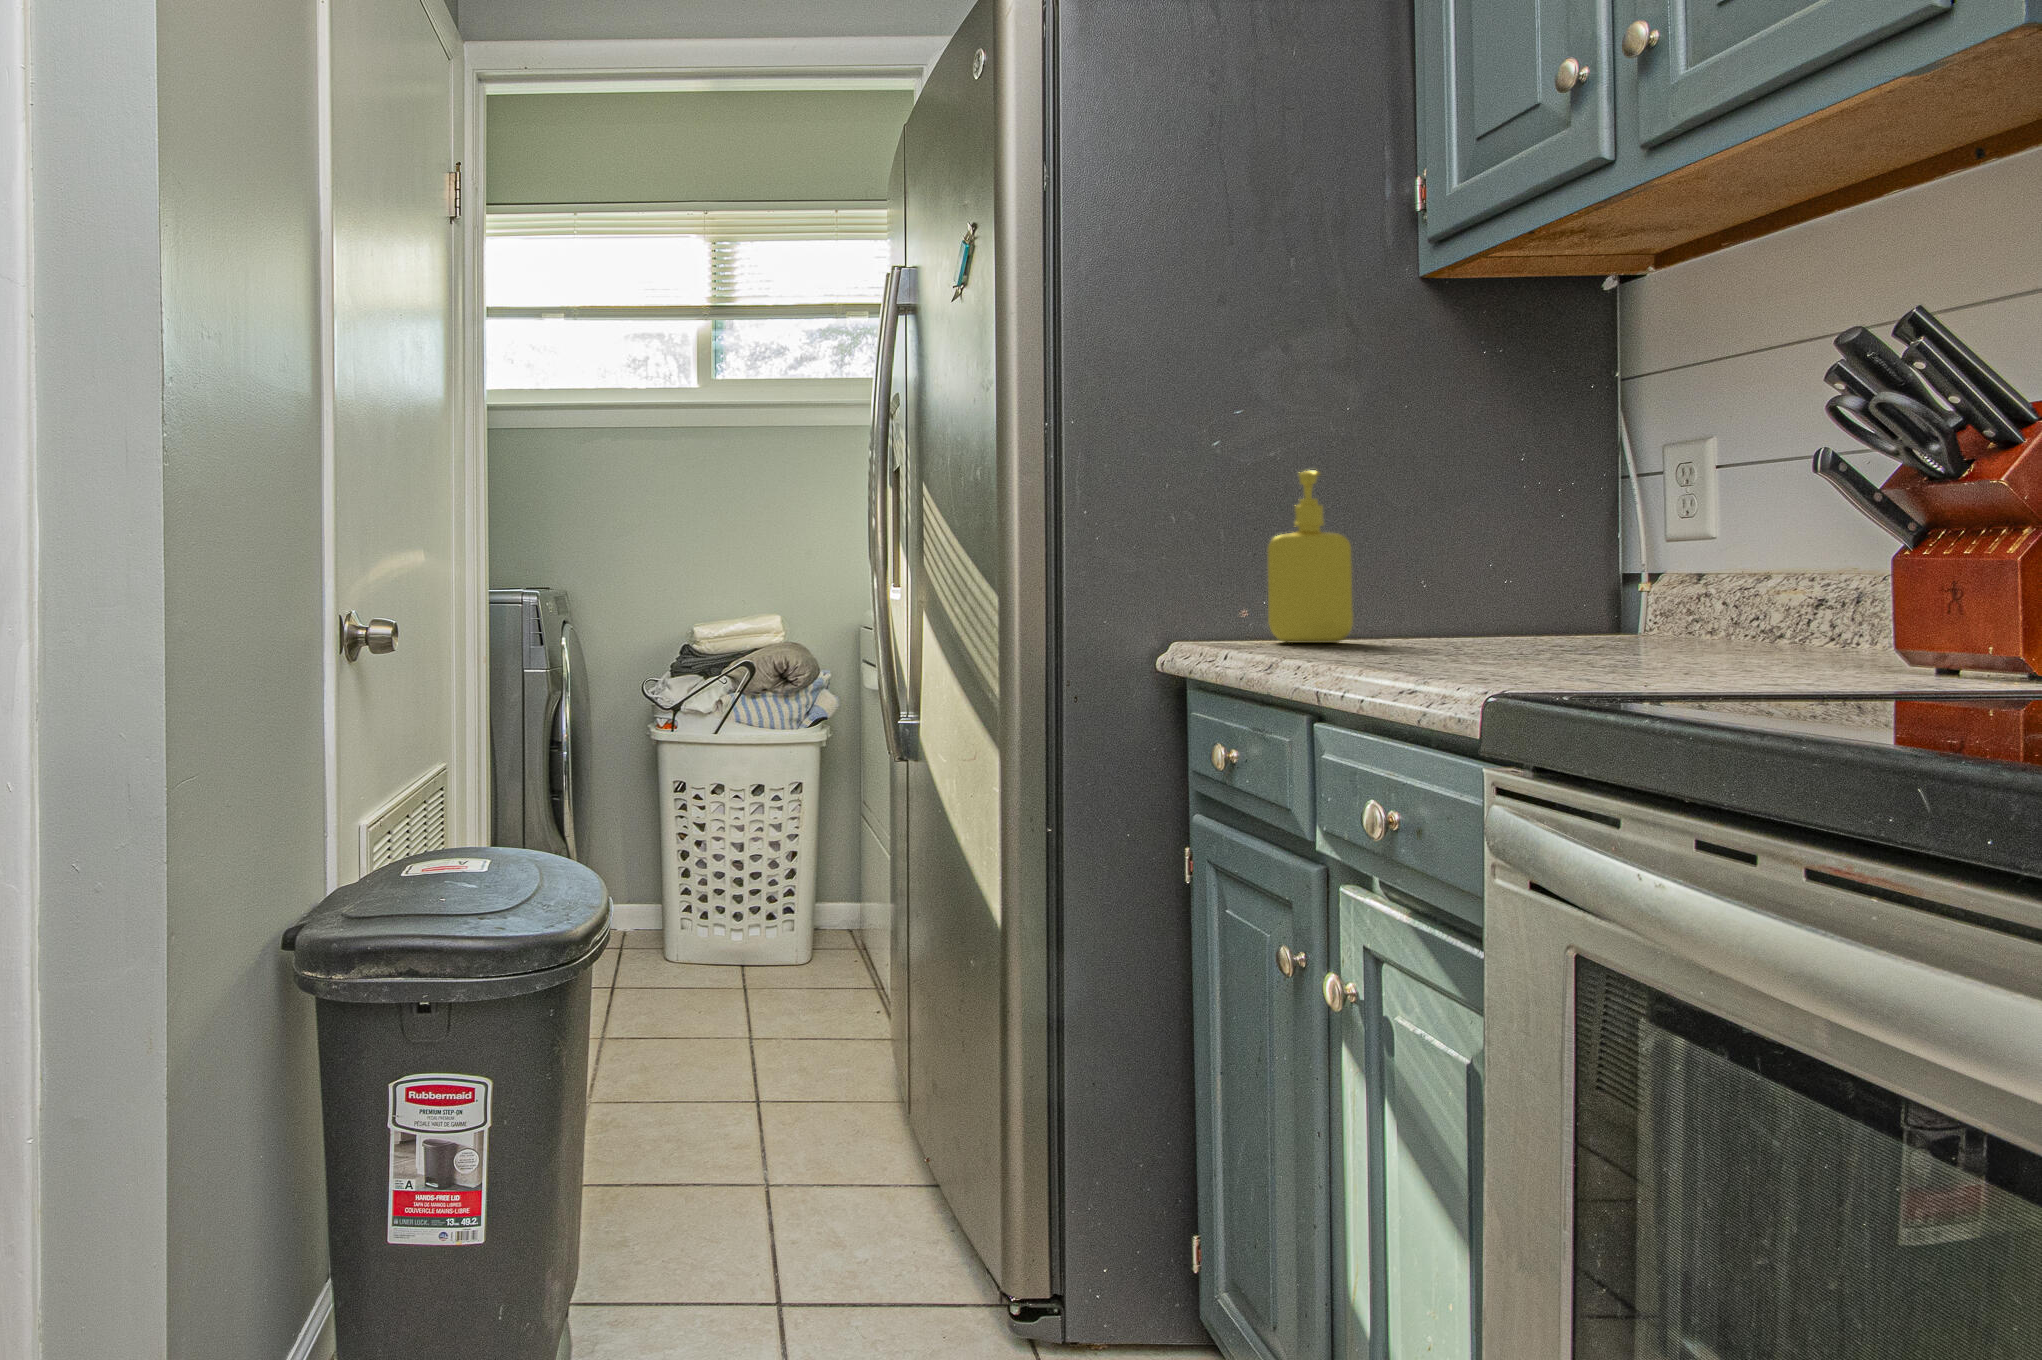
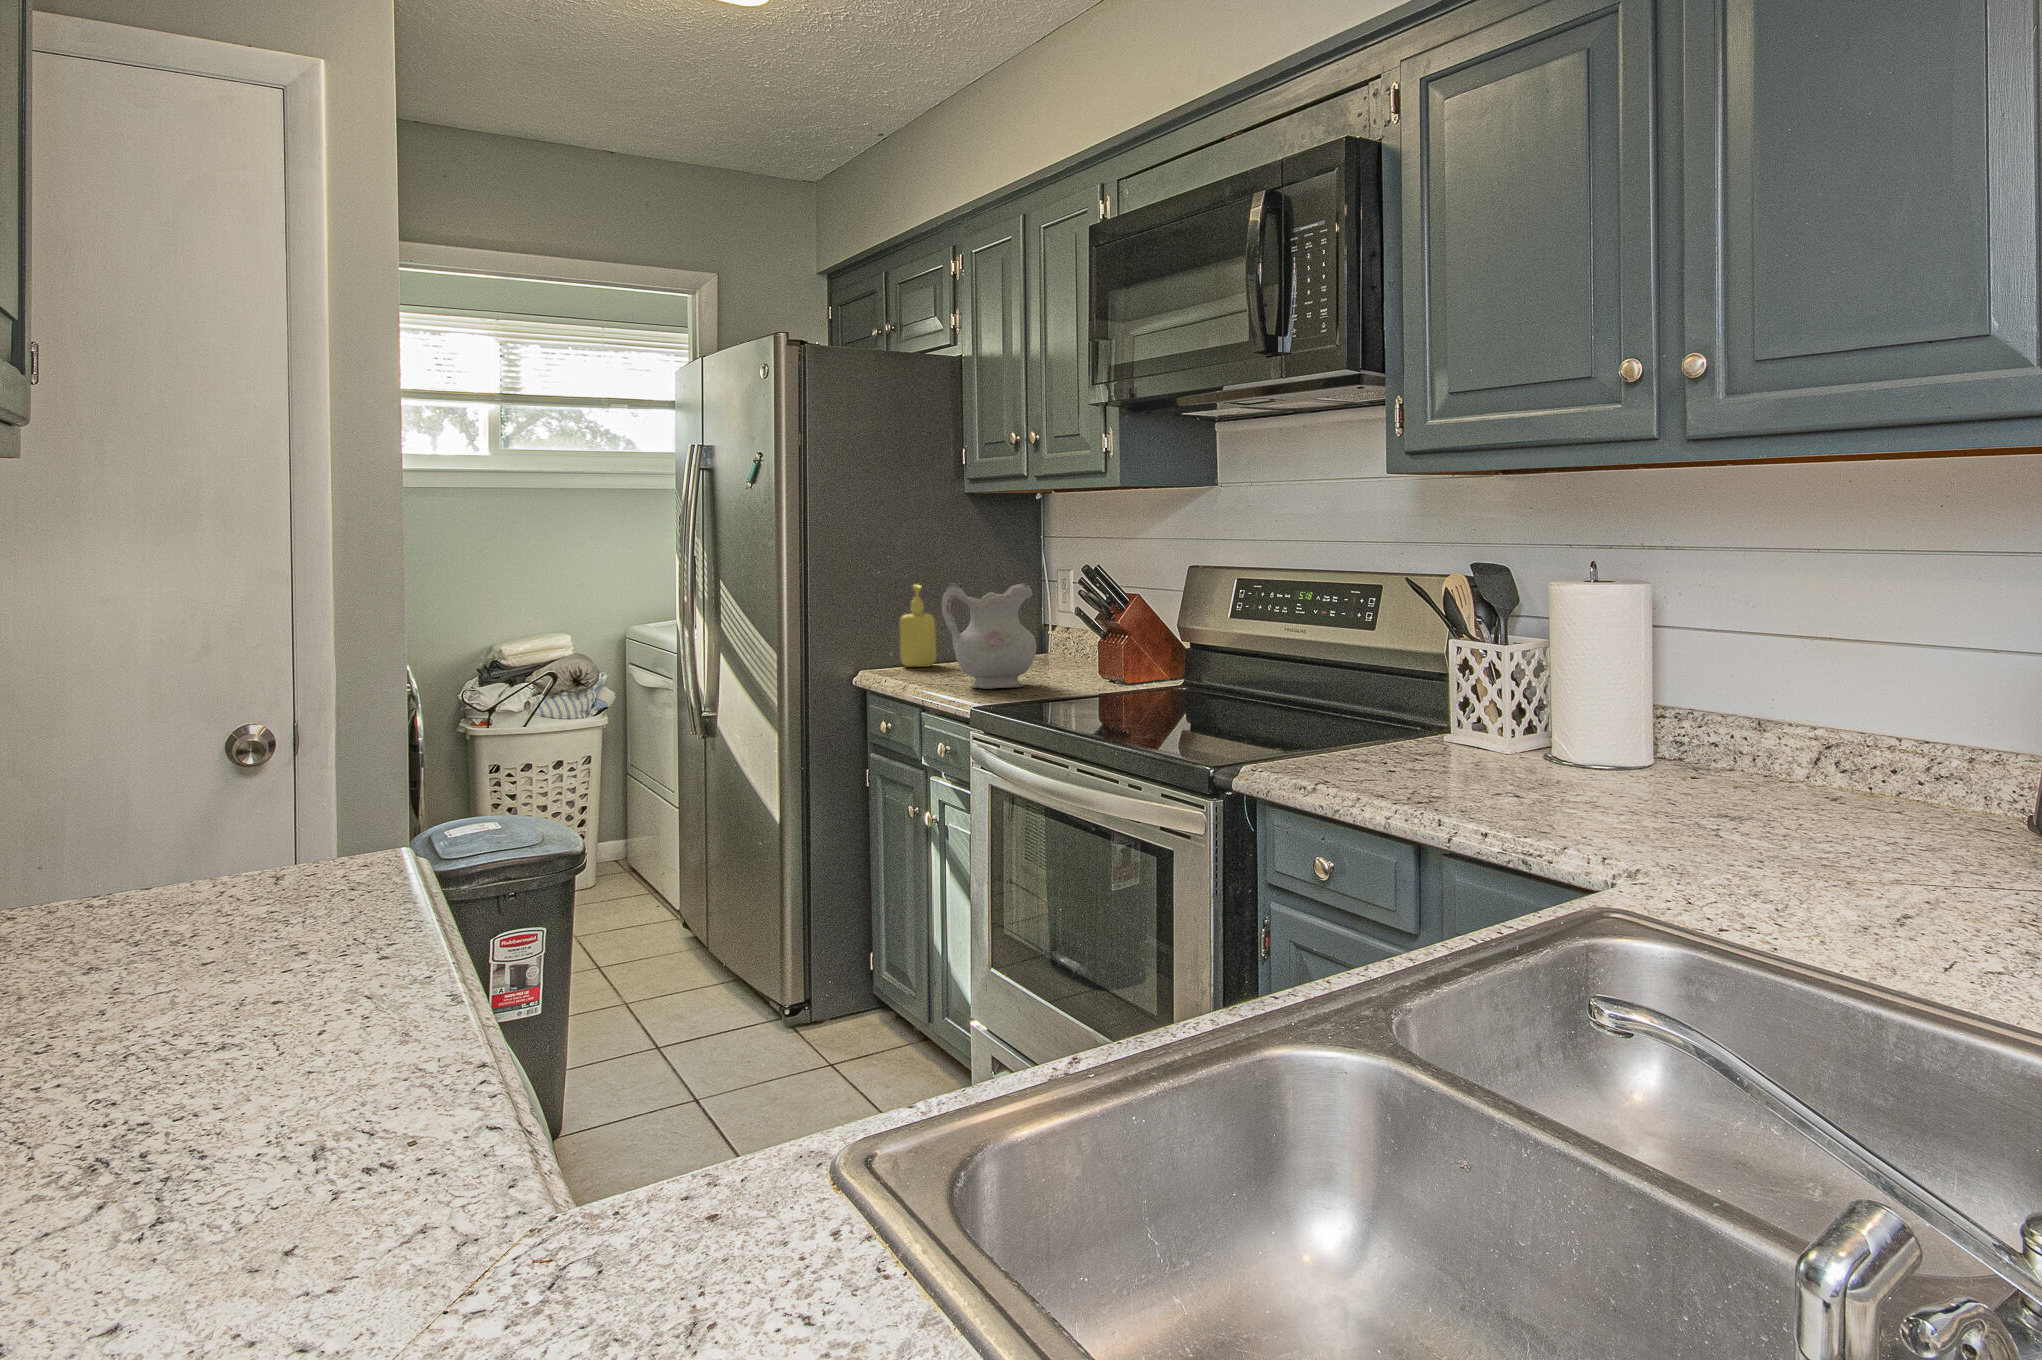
ceramic pitcher: none [1375,398,1667,674] -> present [942,583,1036,689]

